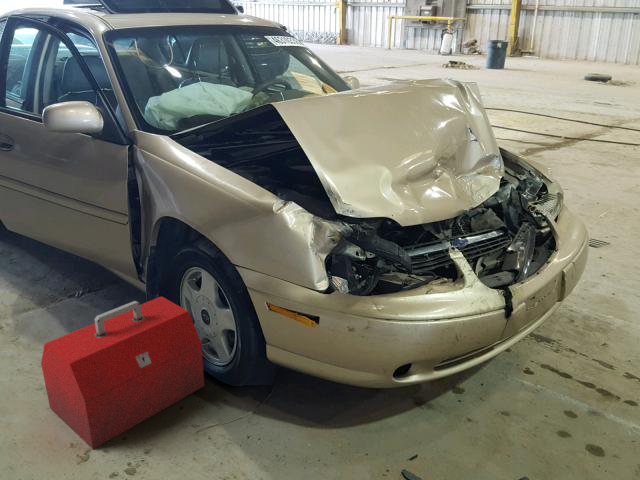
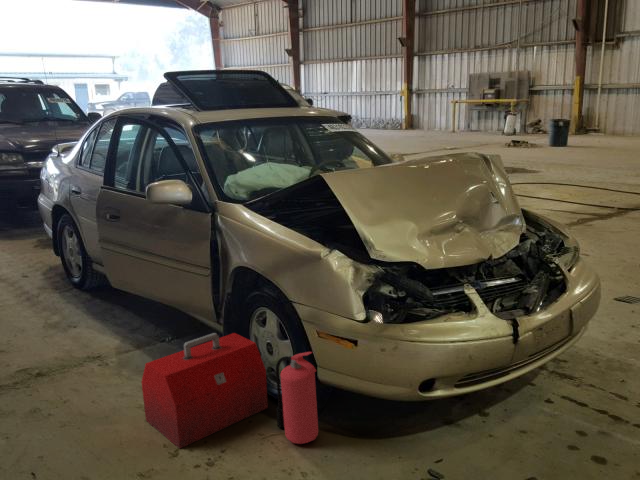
fire extinguisher: none [214,332,267,438] -> present [276,352,318,444]

